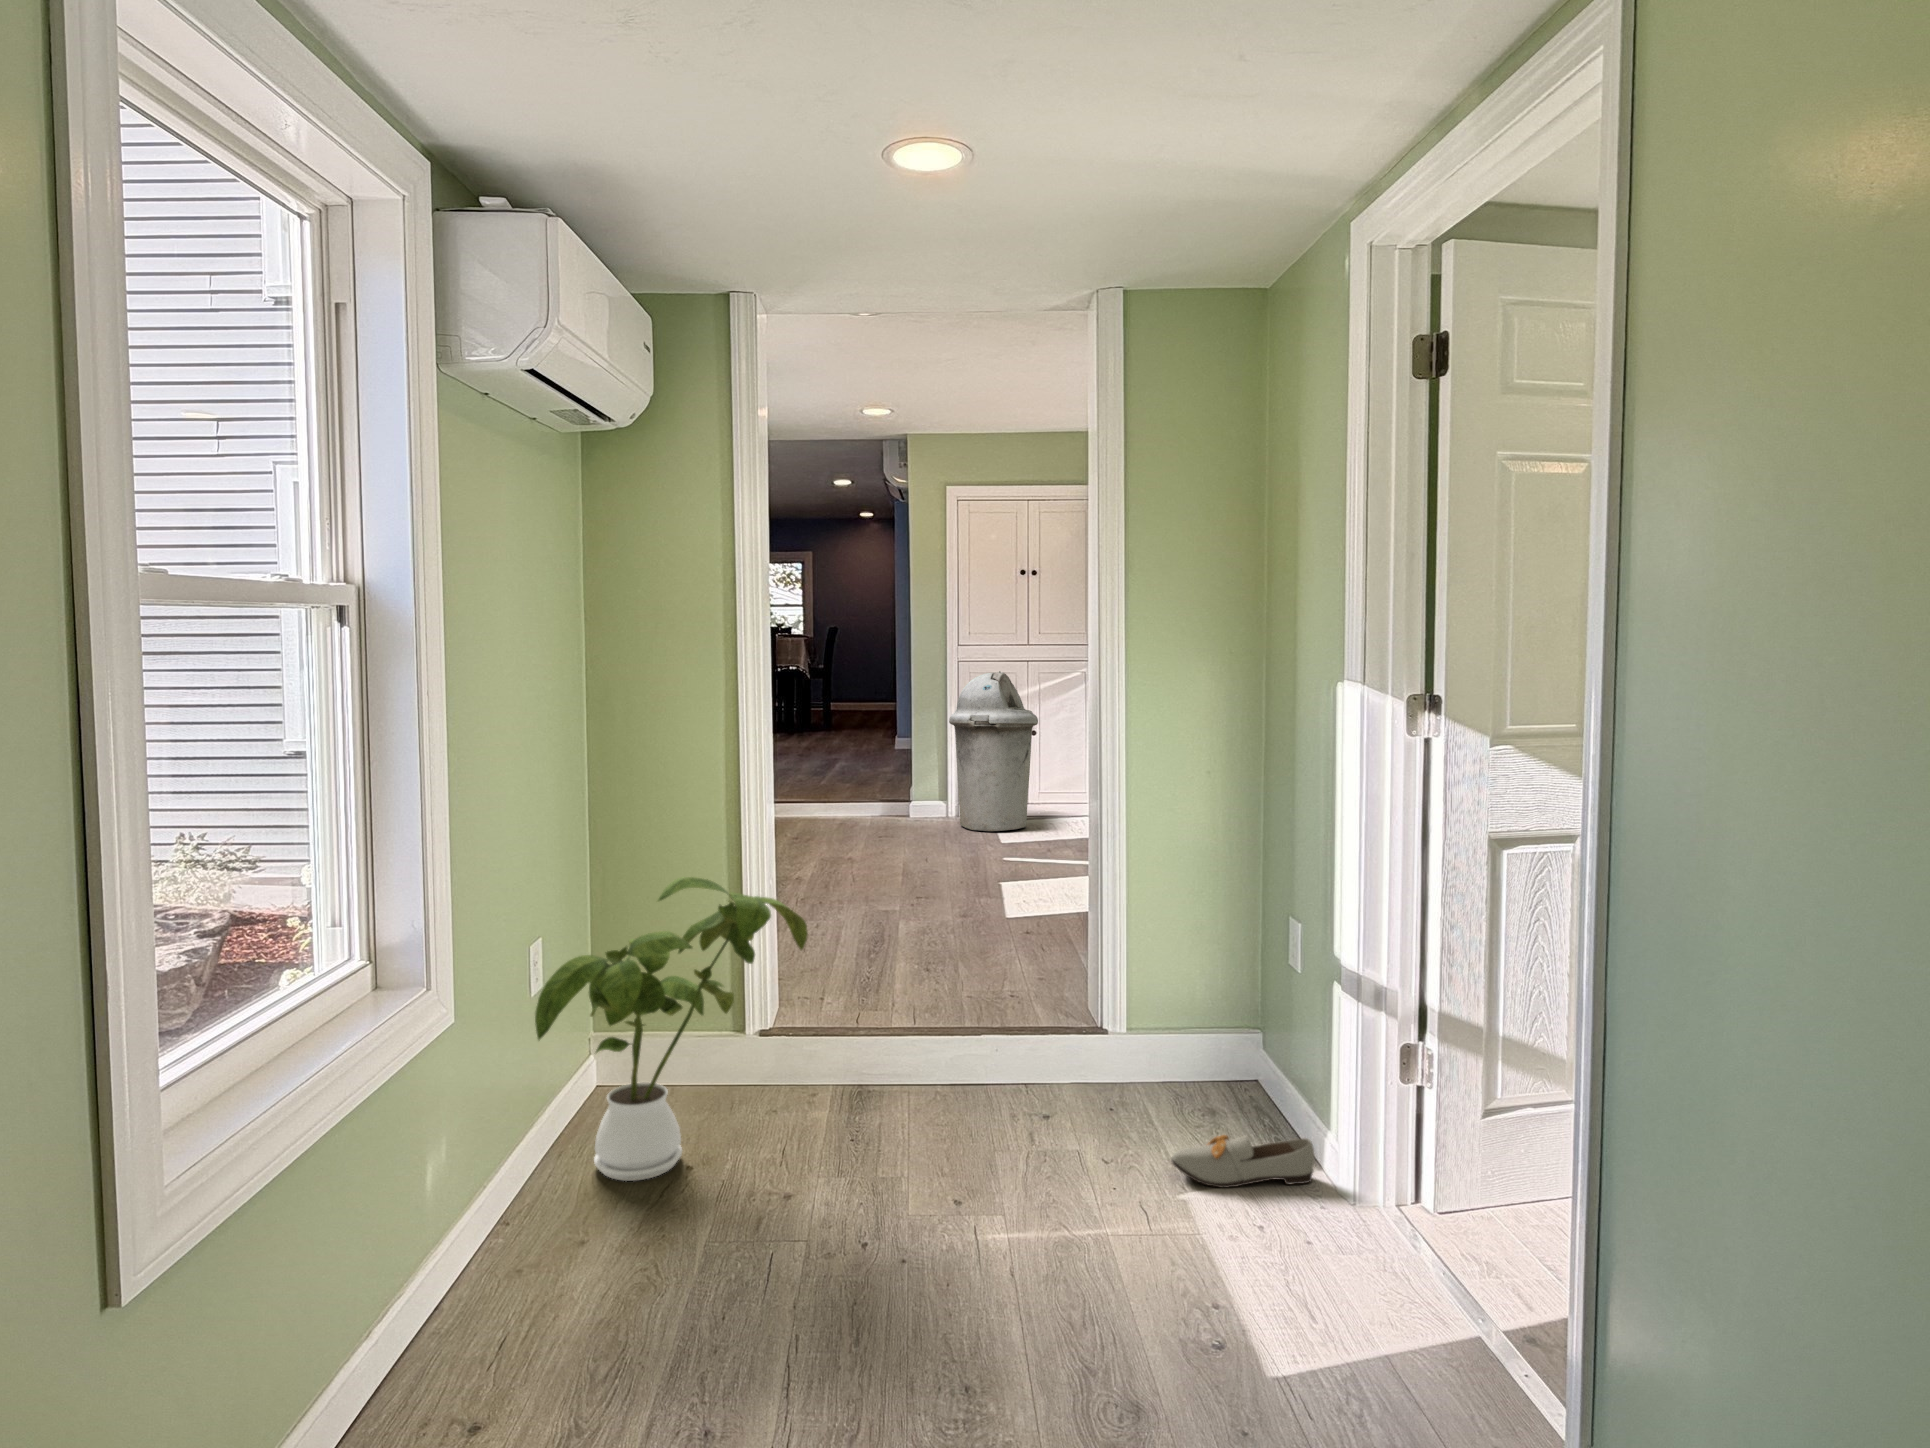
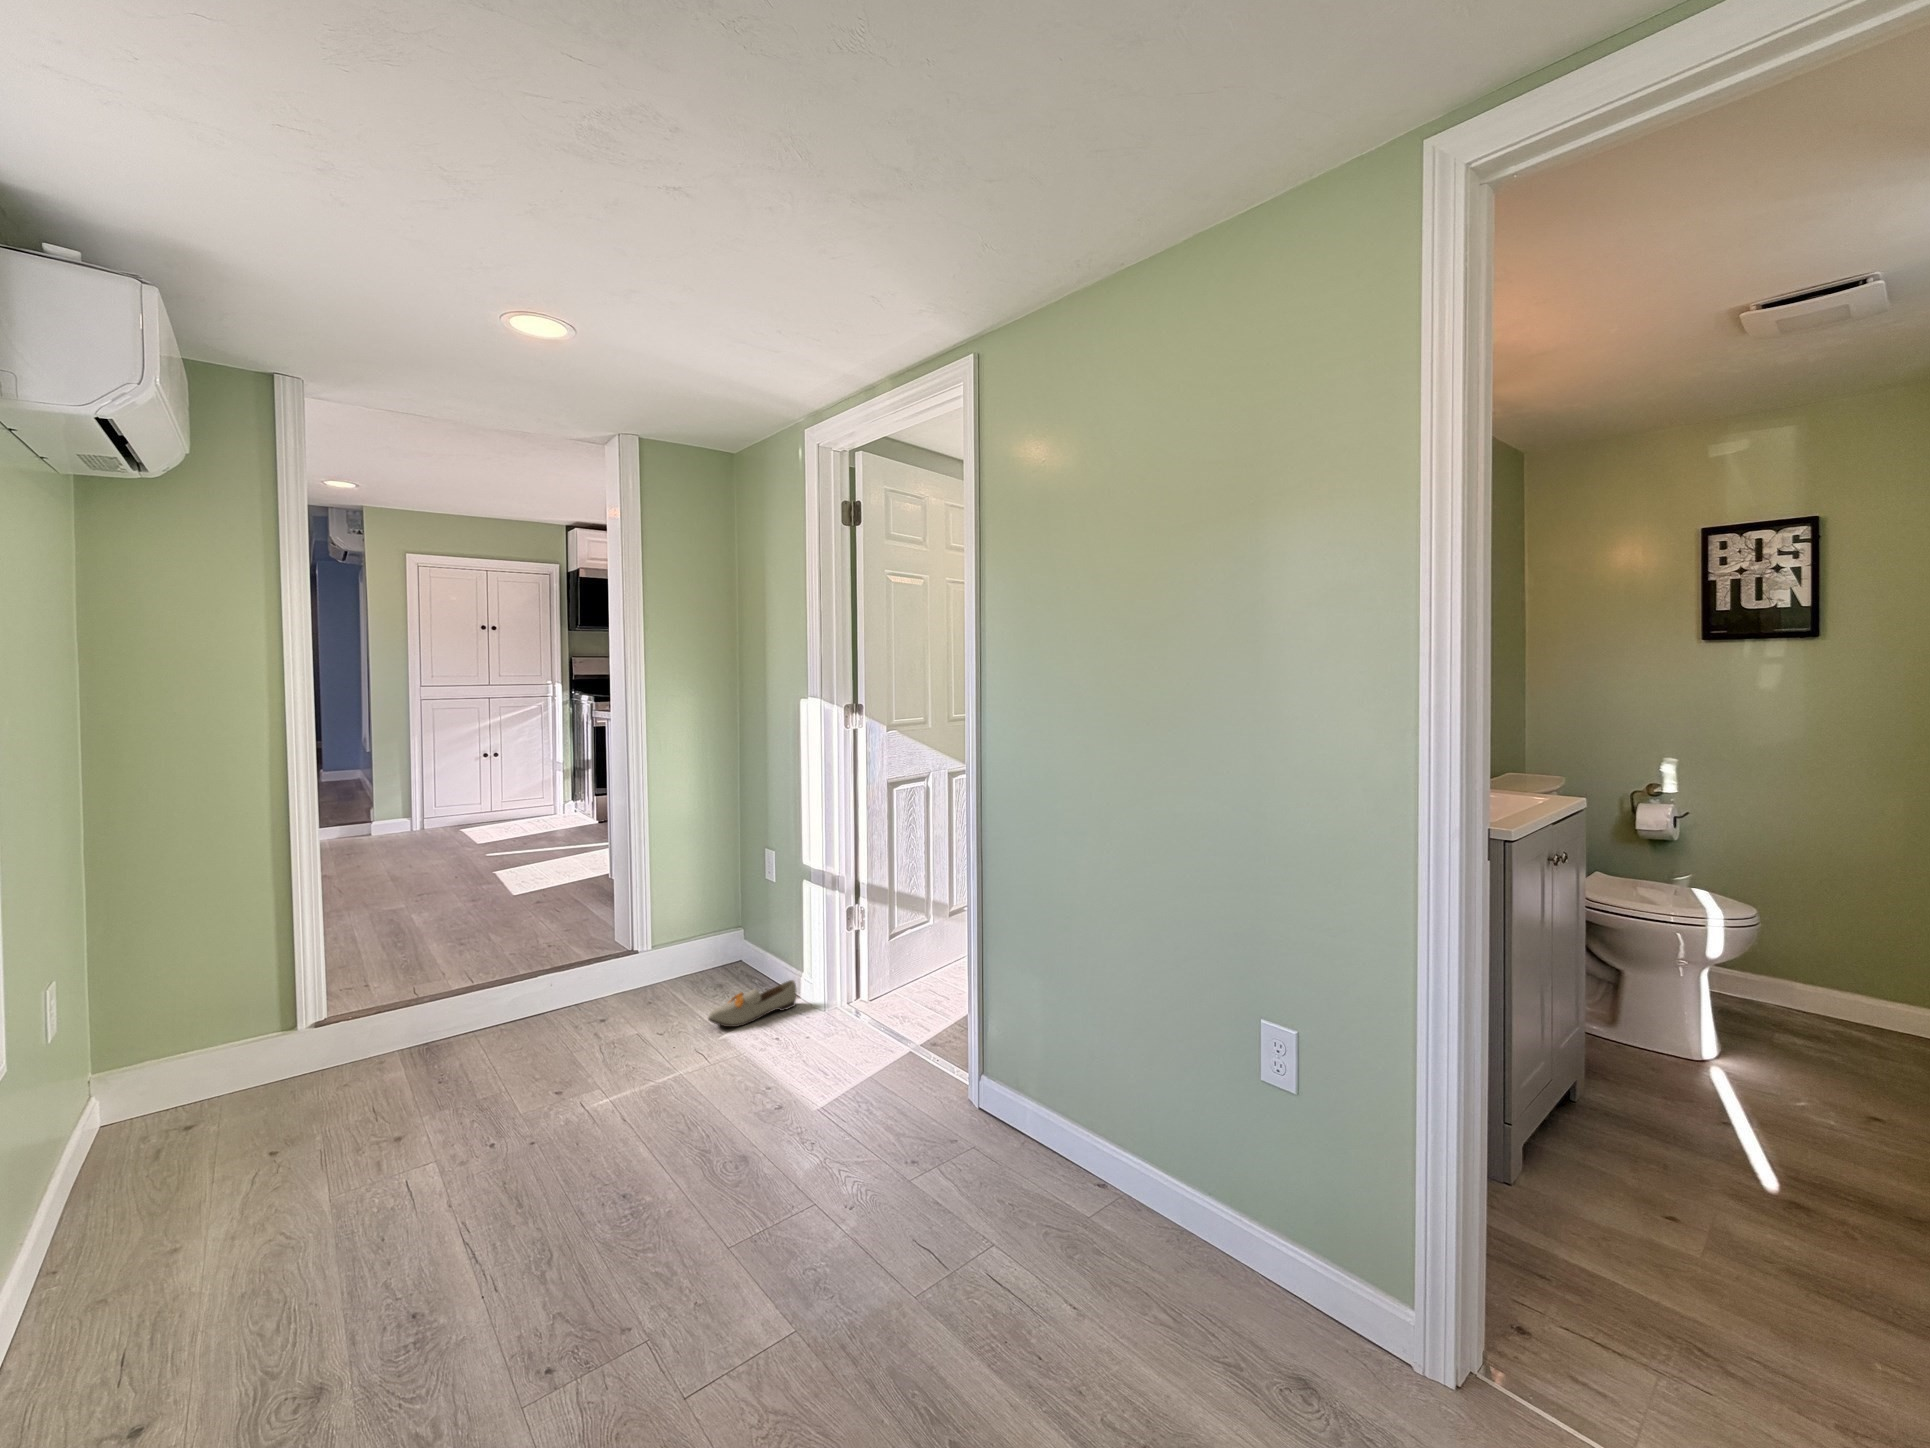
trash can: present [949,671,1038,831] -> none [419,706,506,837]
house plant: present [535,877,808,1181] -> none [77,895,391,1203]

